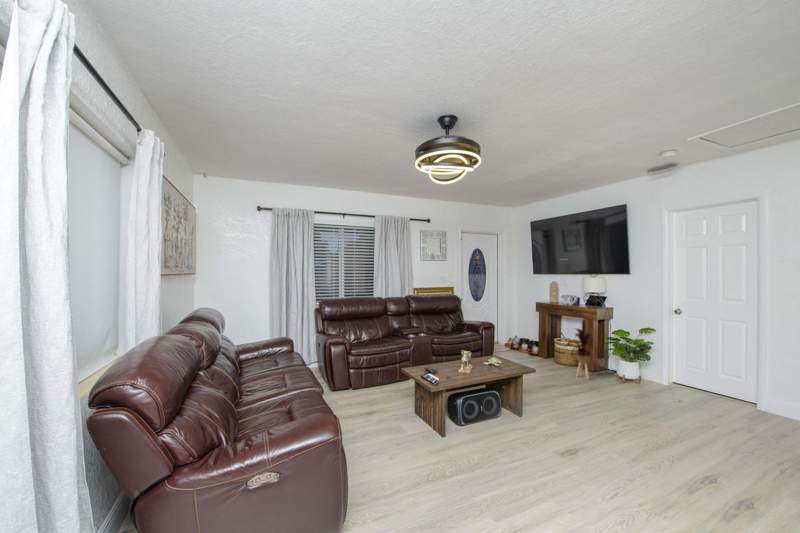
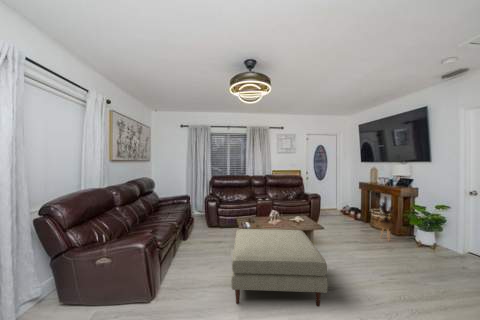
ottoman: none [425,377,590,504] -> present [231,229,328,307]

